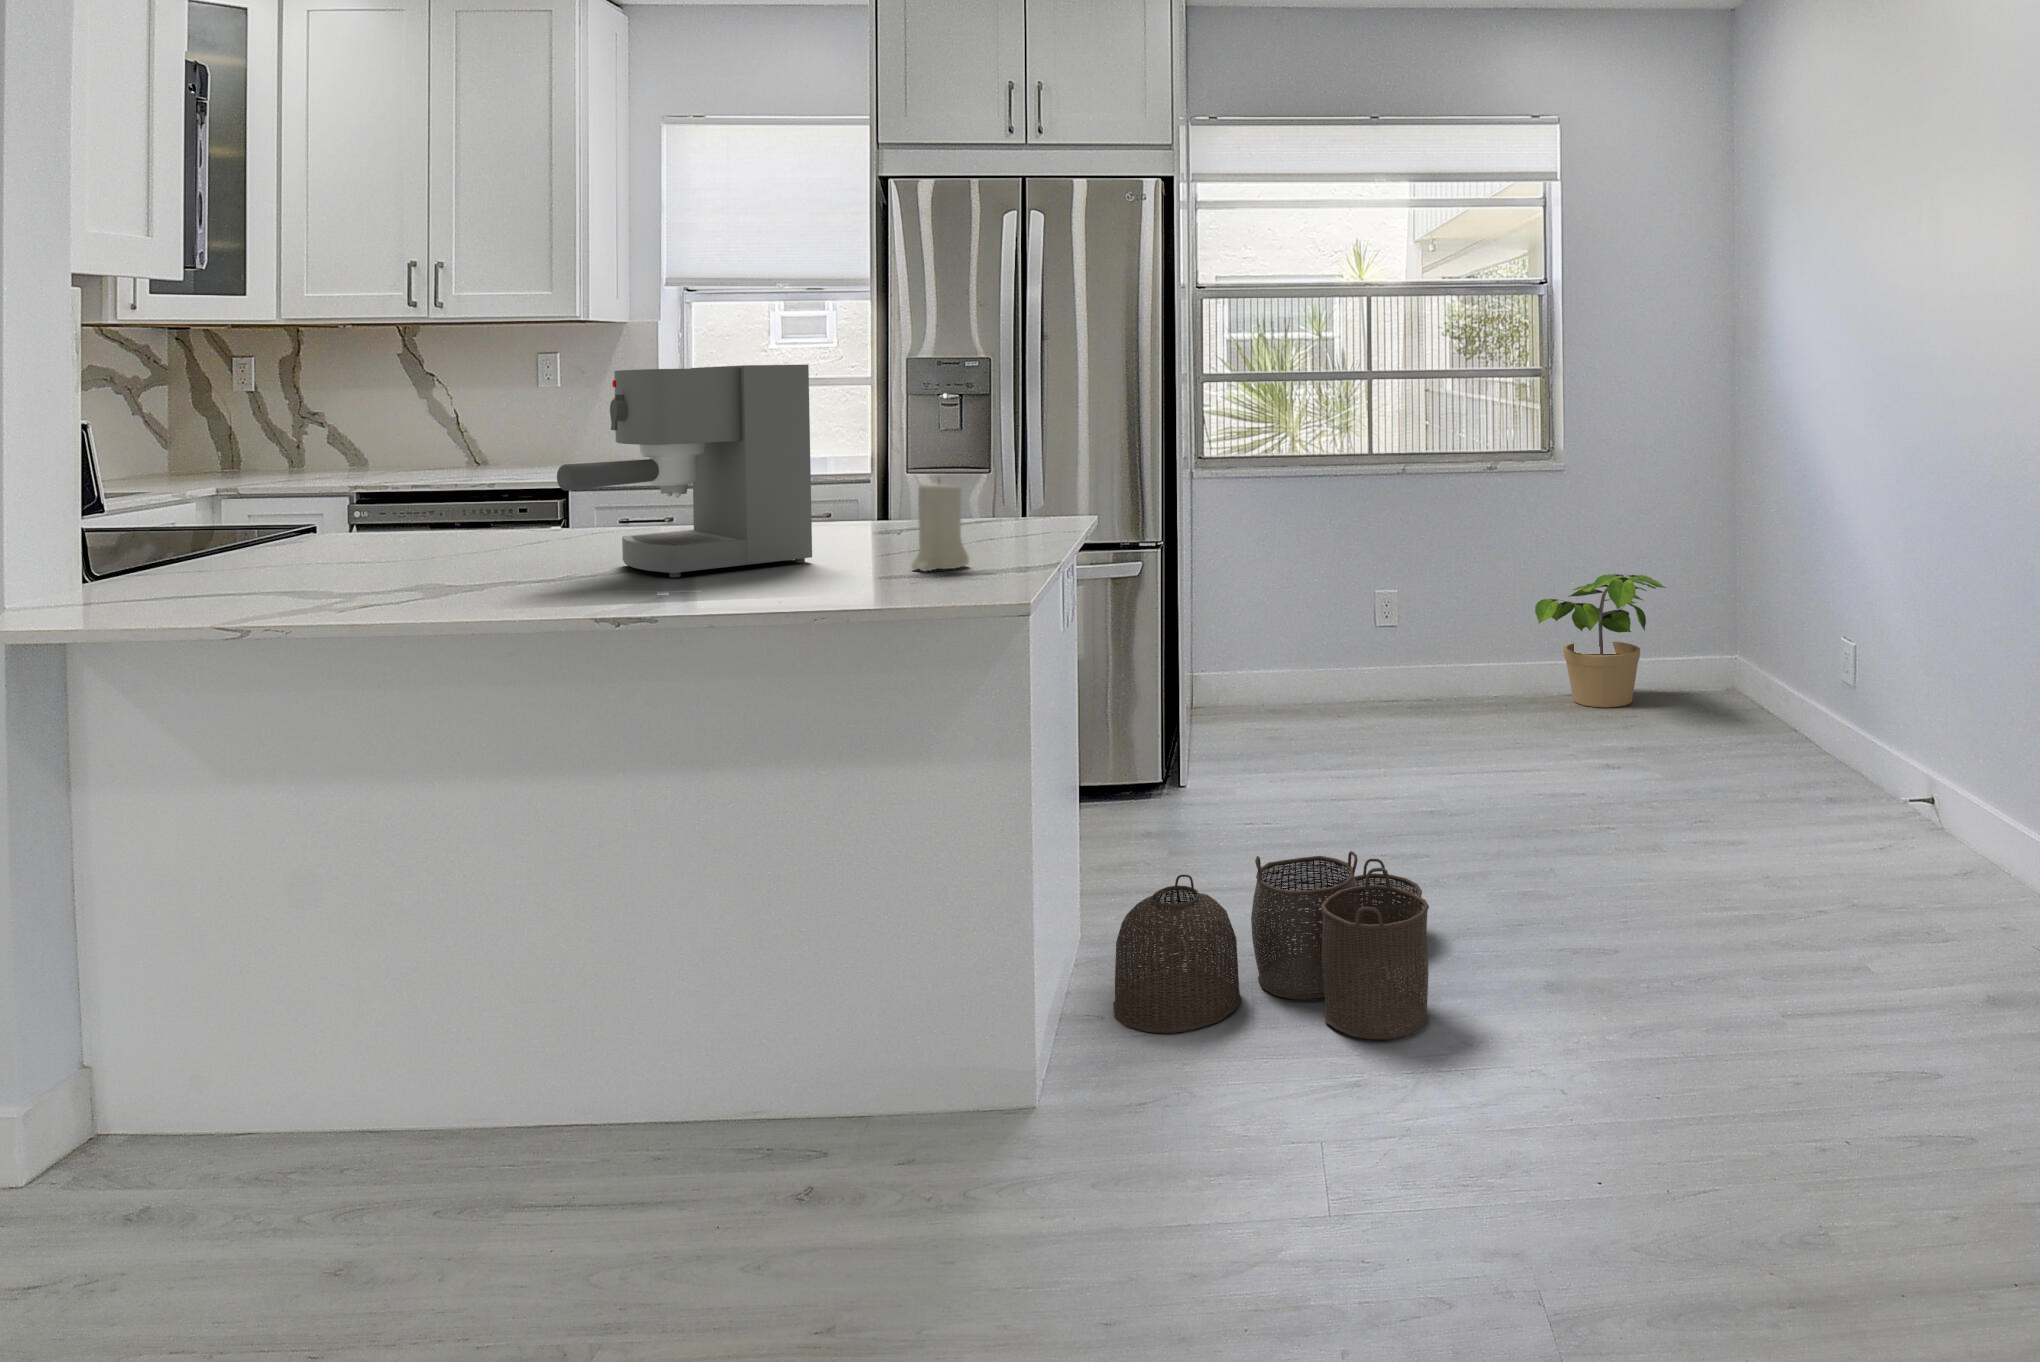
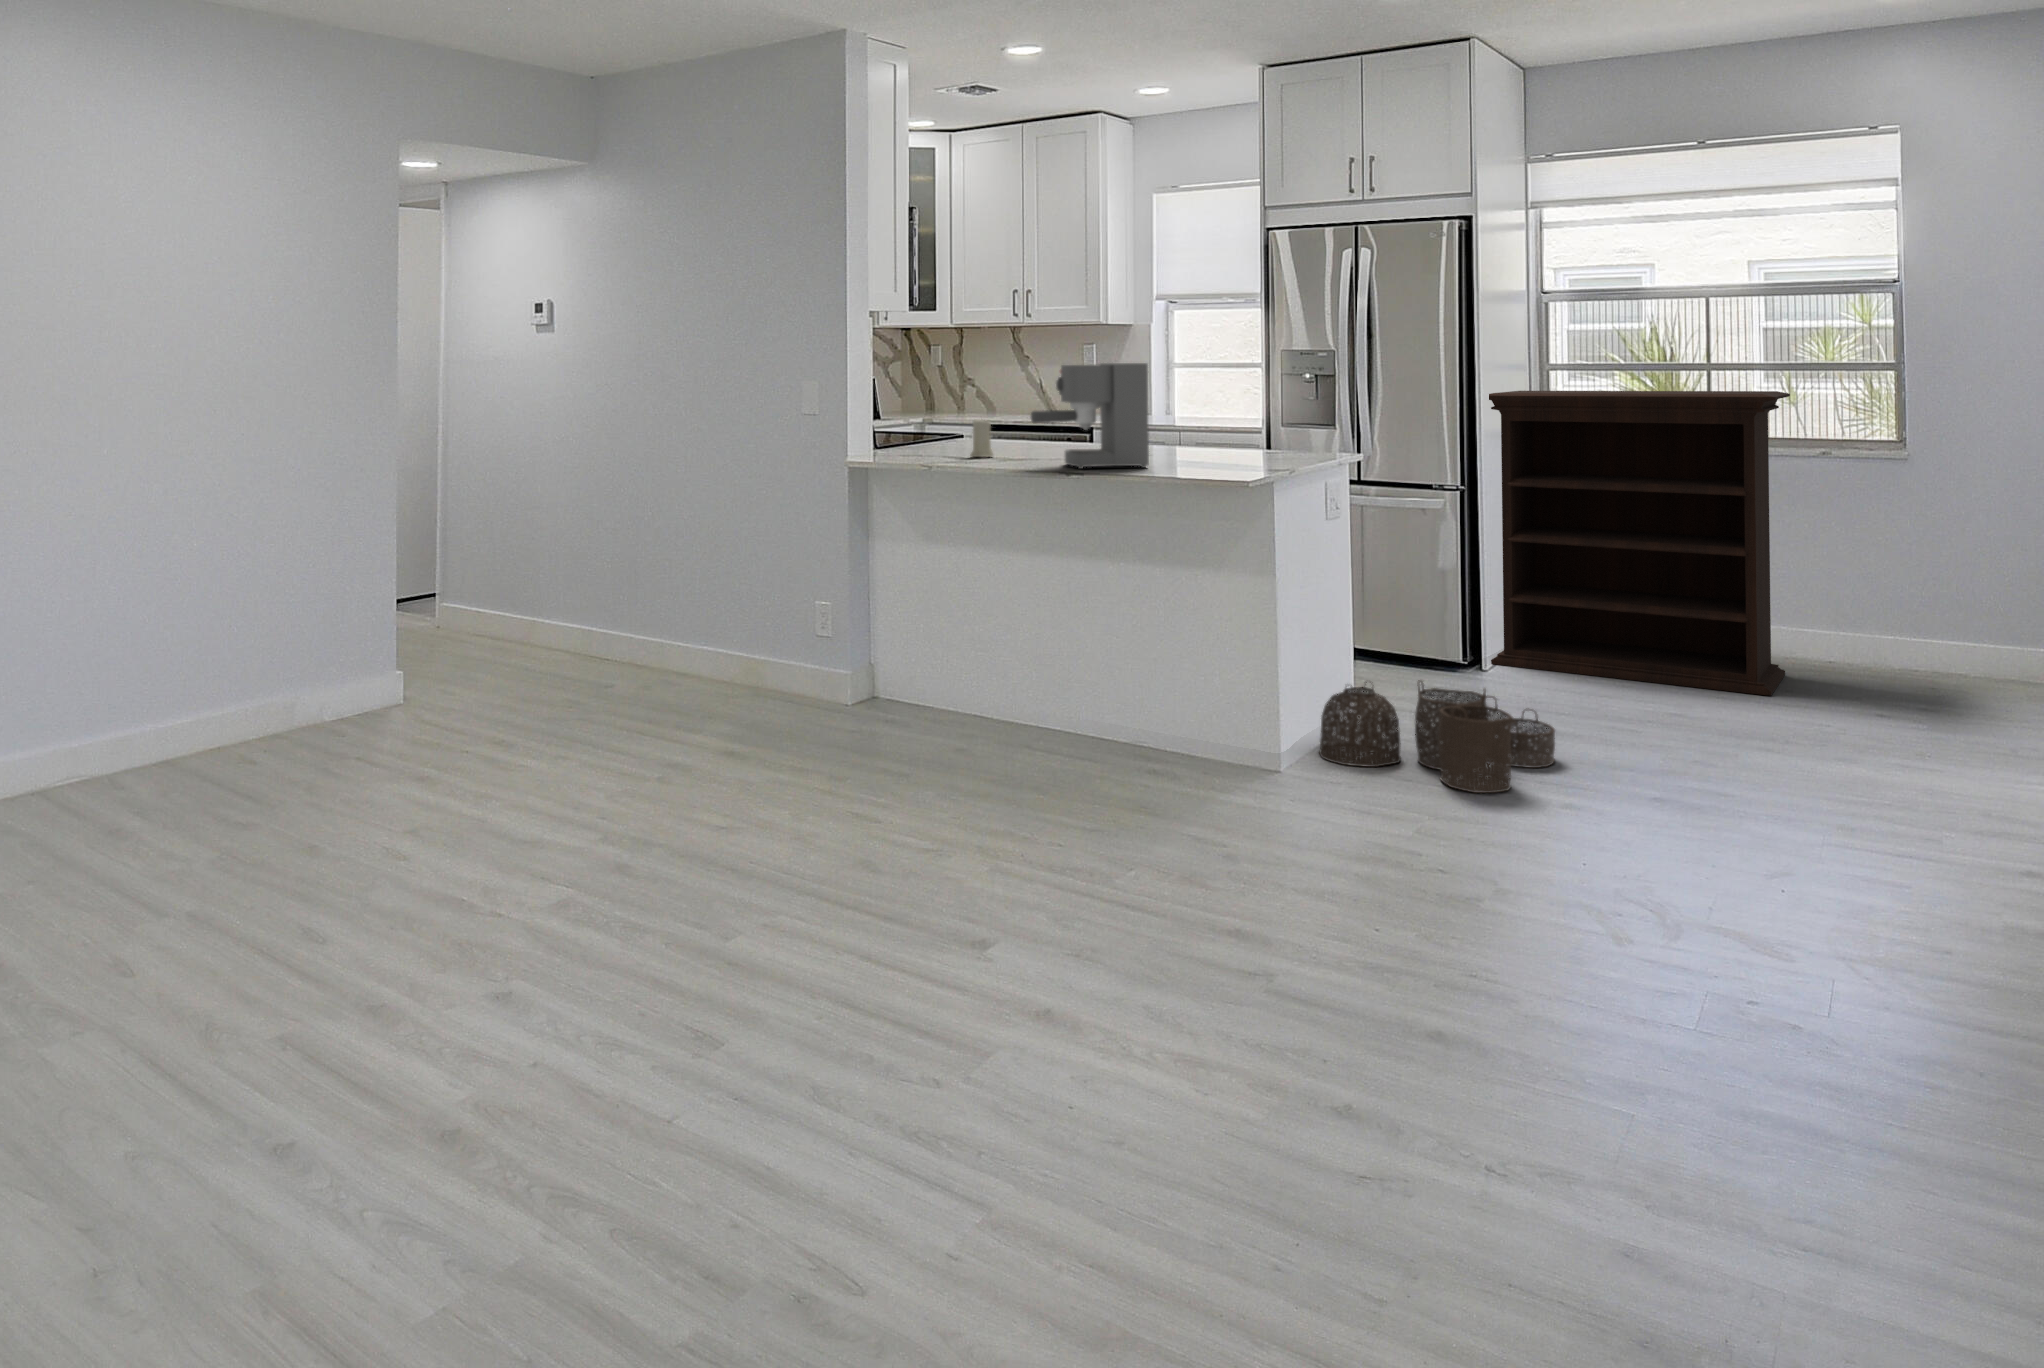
bookshelf: none [1173,401,1501,765] -> present [1489,391,1790,696]
candle: present [912,482,969,571] -> present [970,419,993,457]
potted plant: present [1535,574,1666,707] -> none [1861,558,1998,687]

